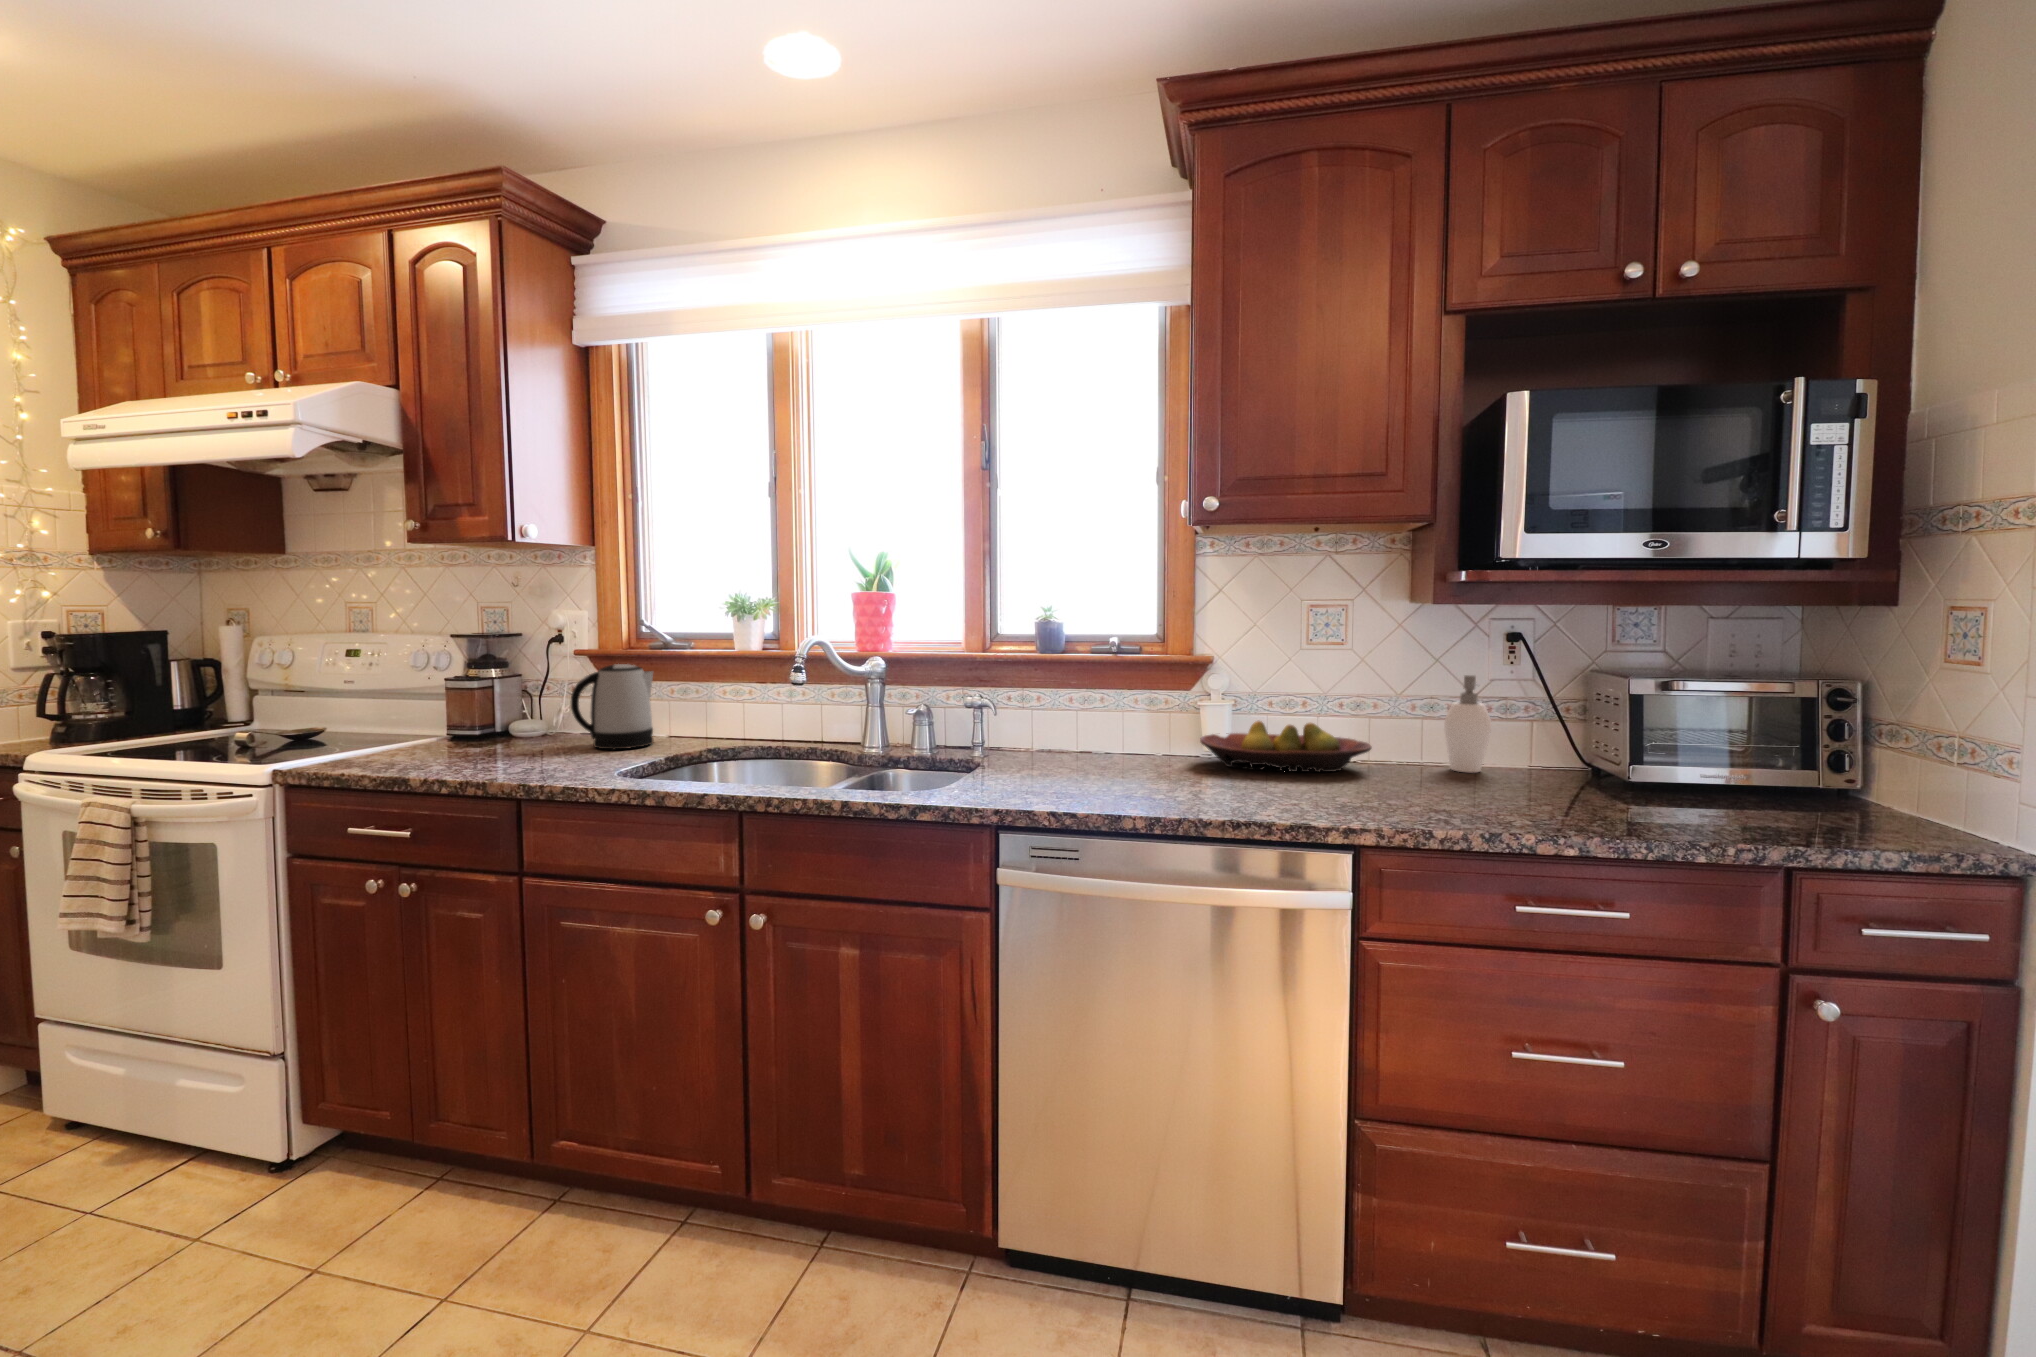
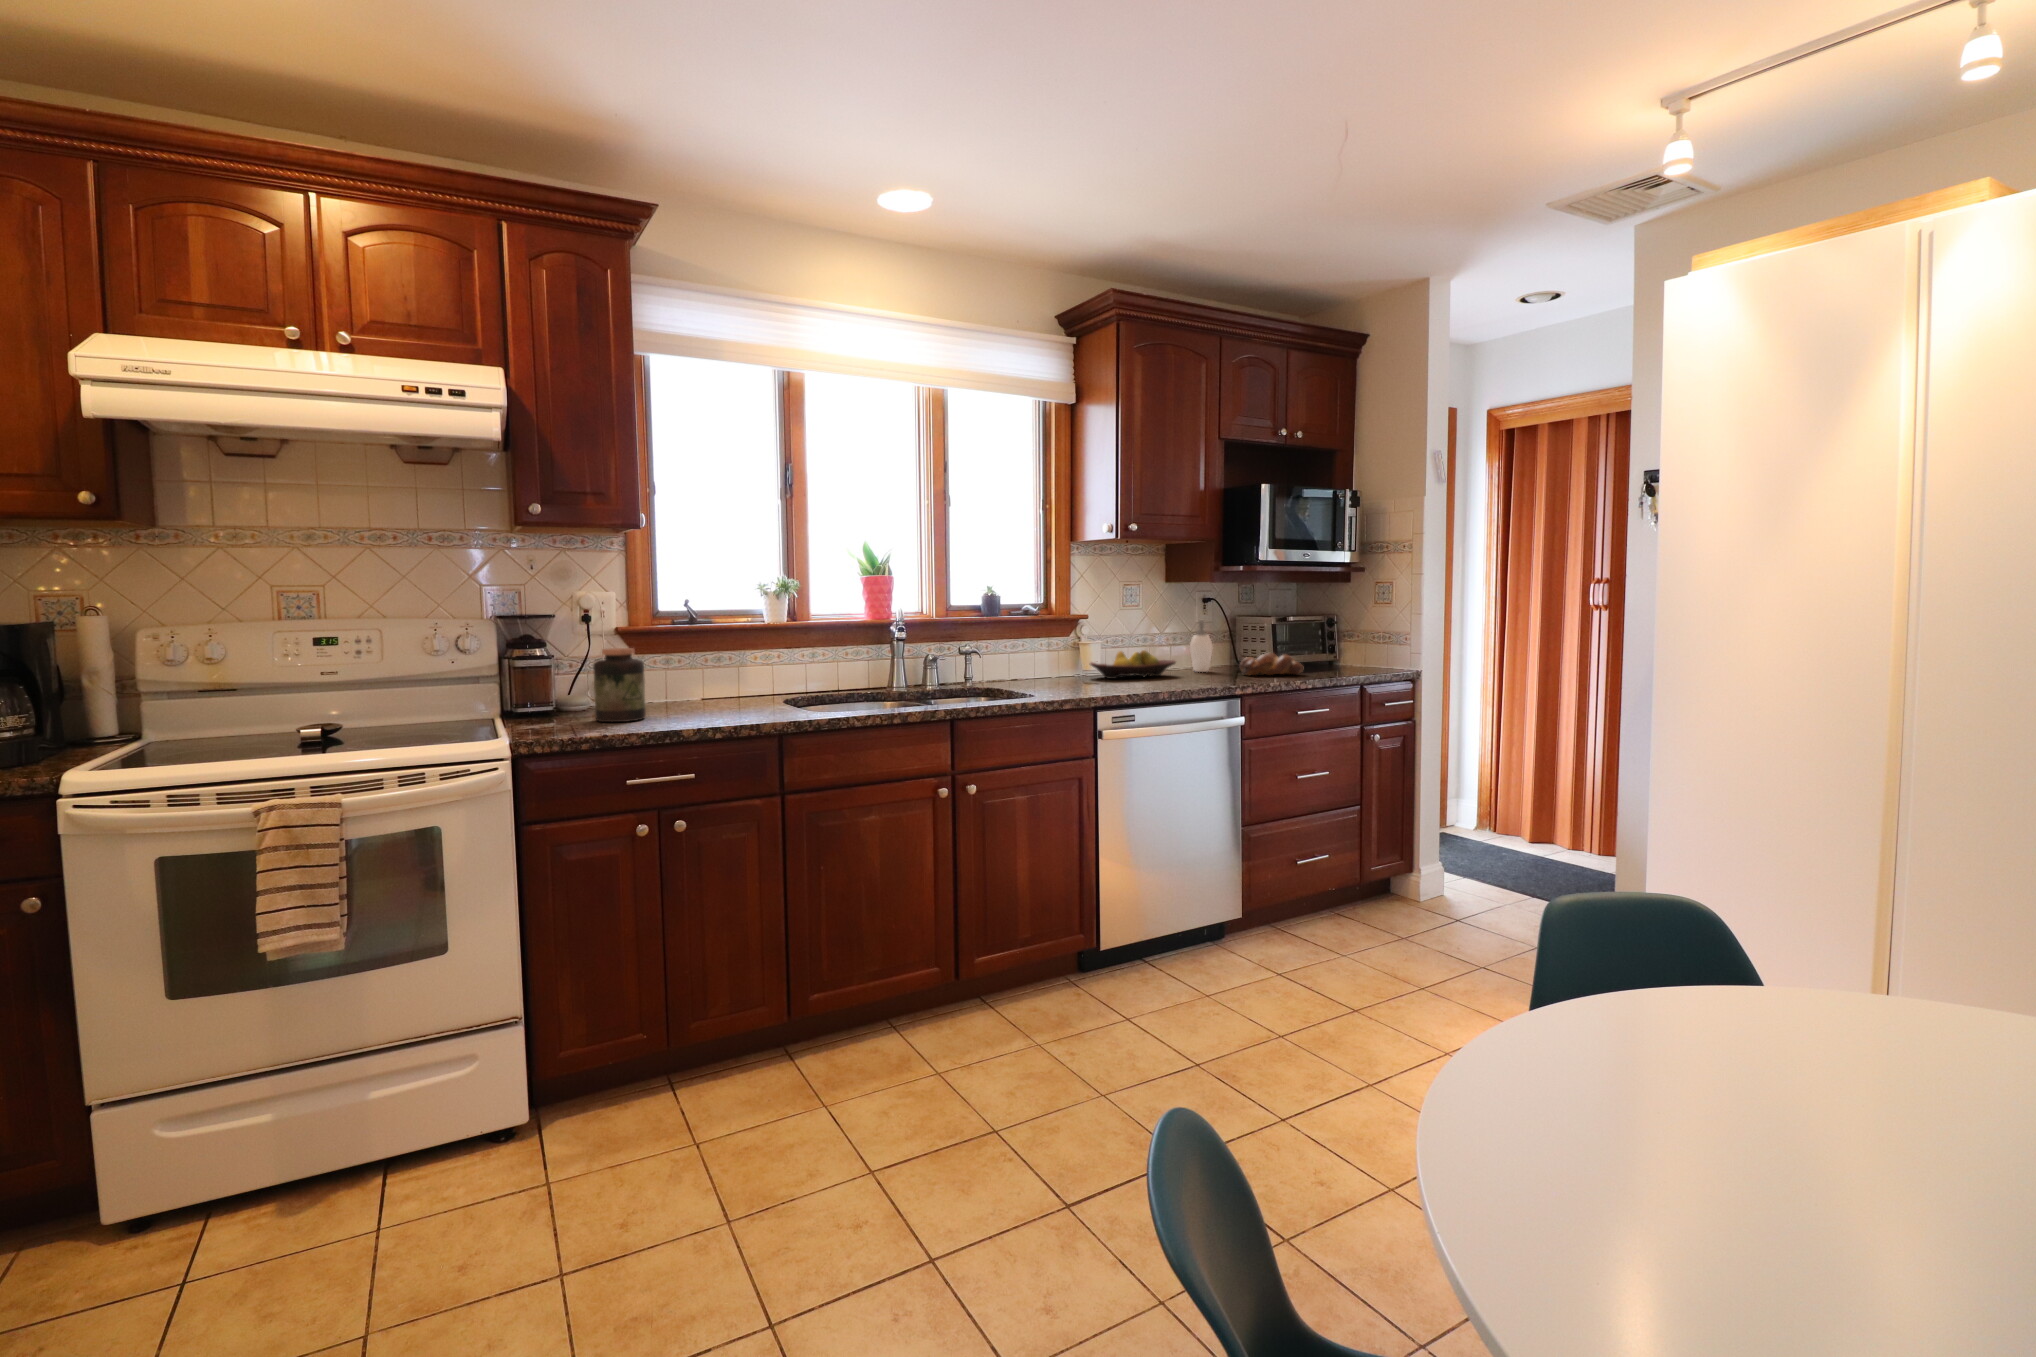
kettle: present [571,664,653,750] -> none [681,636,734,708]
jar: none [452,675,513,757] -> present [593,648,646,722]
bread loaf: none [1501,755,1651,809] -> present [1239,653,1304,675]

